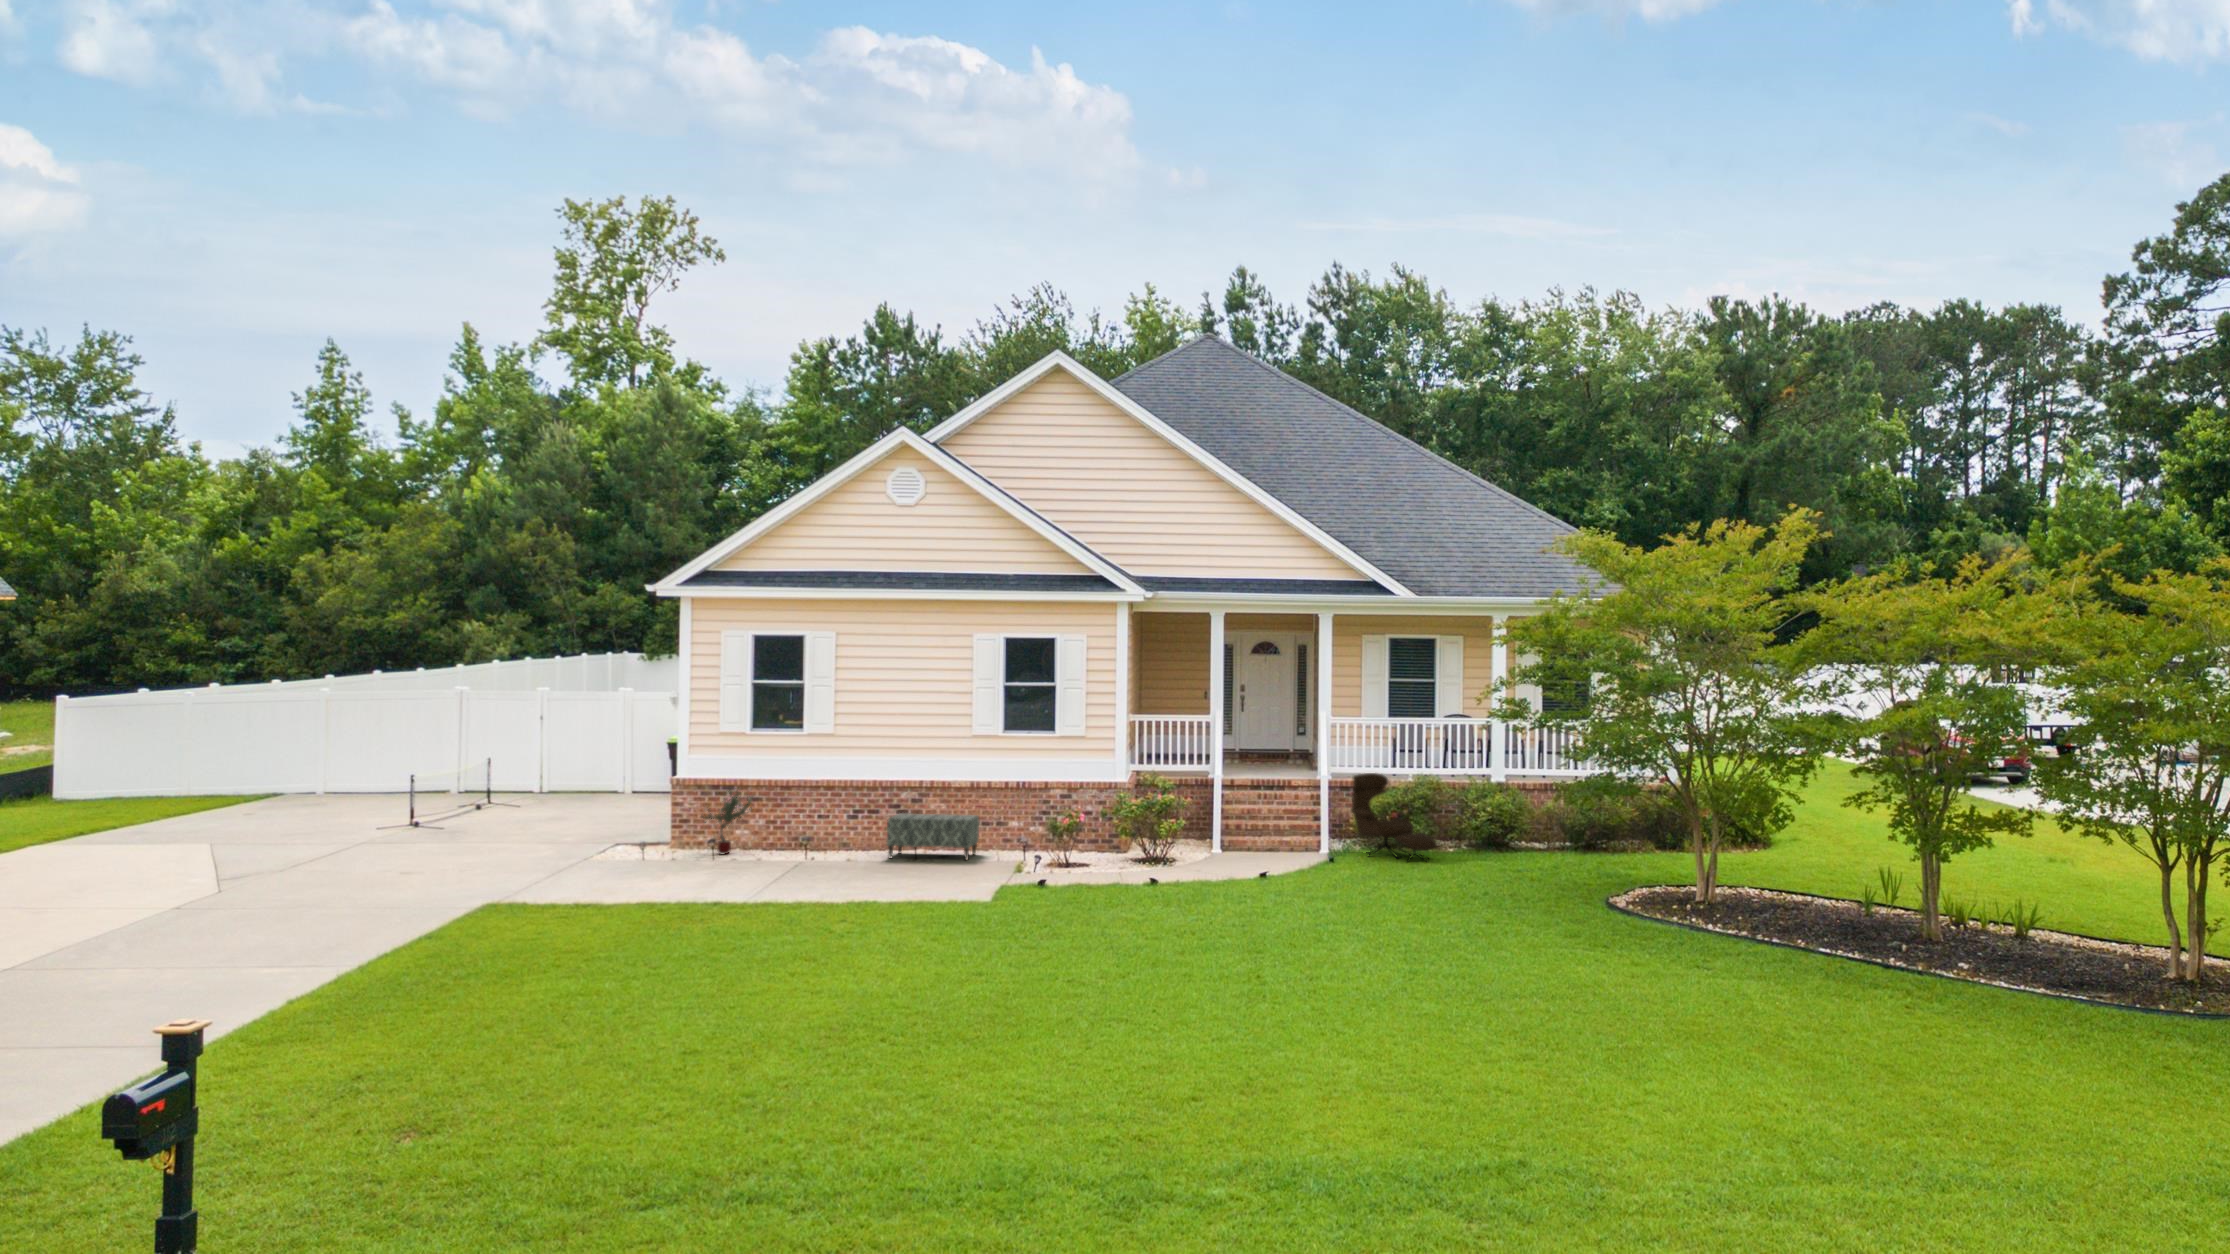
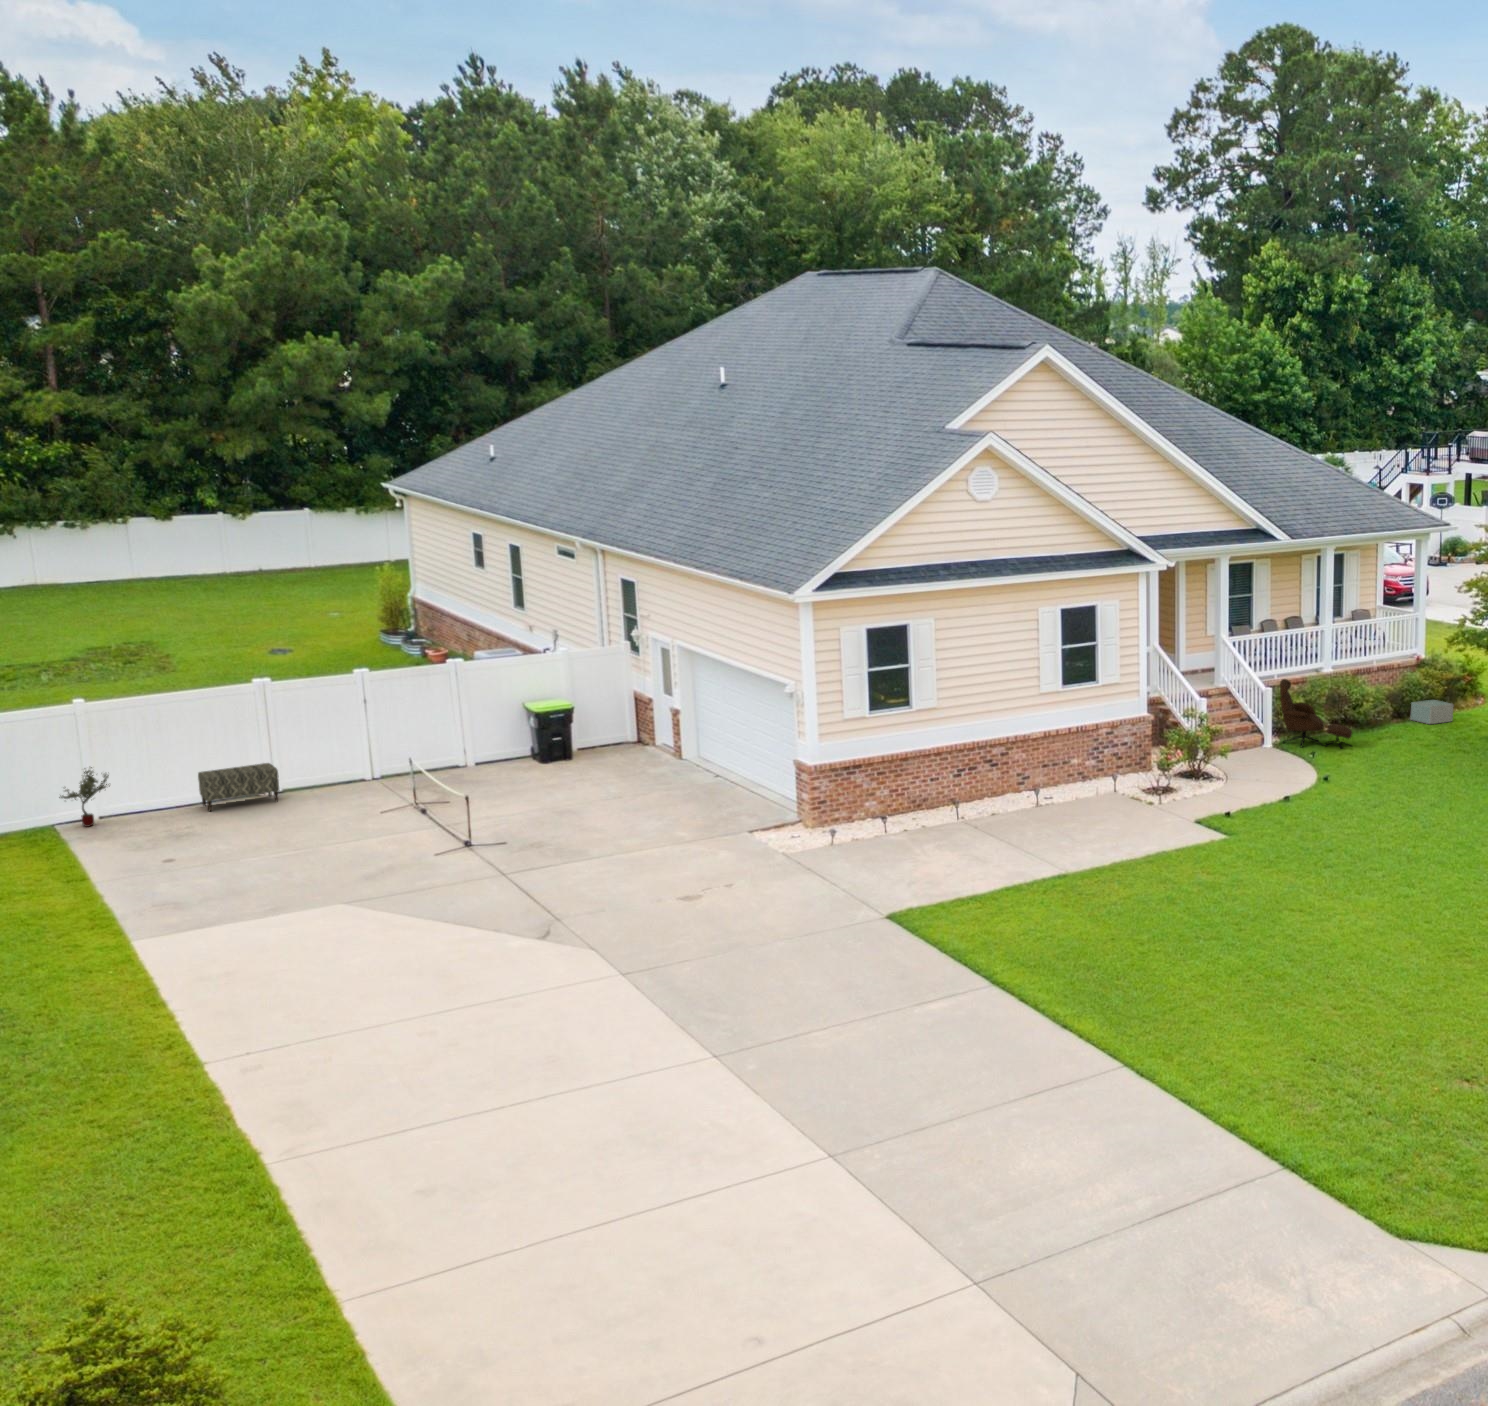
potted tree: present [701,788,752,854] -> present [59,767,110,827]
bench: present [886,813,979,860] -> present [198,763,280,811]
storage box: none [1593,830,1639,858] -> present [1410,700,1454,724]

